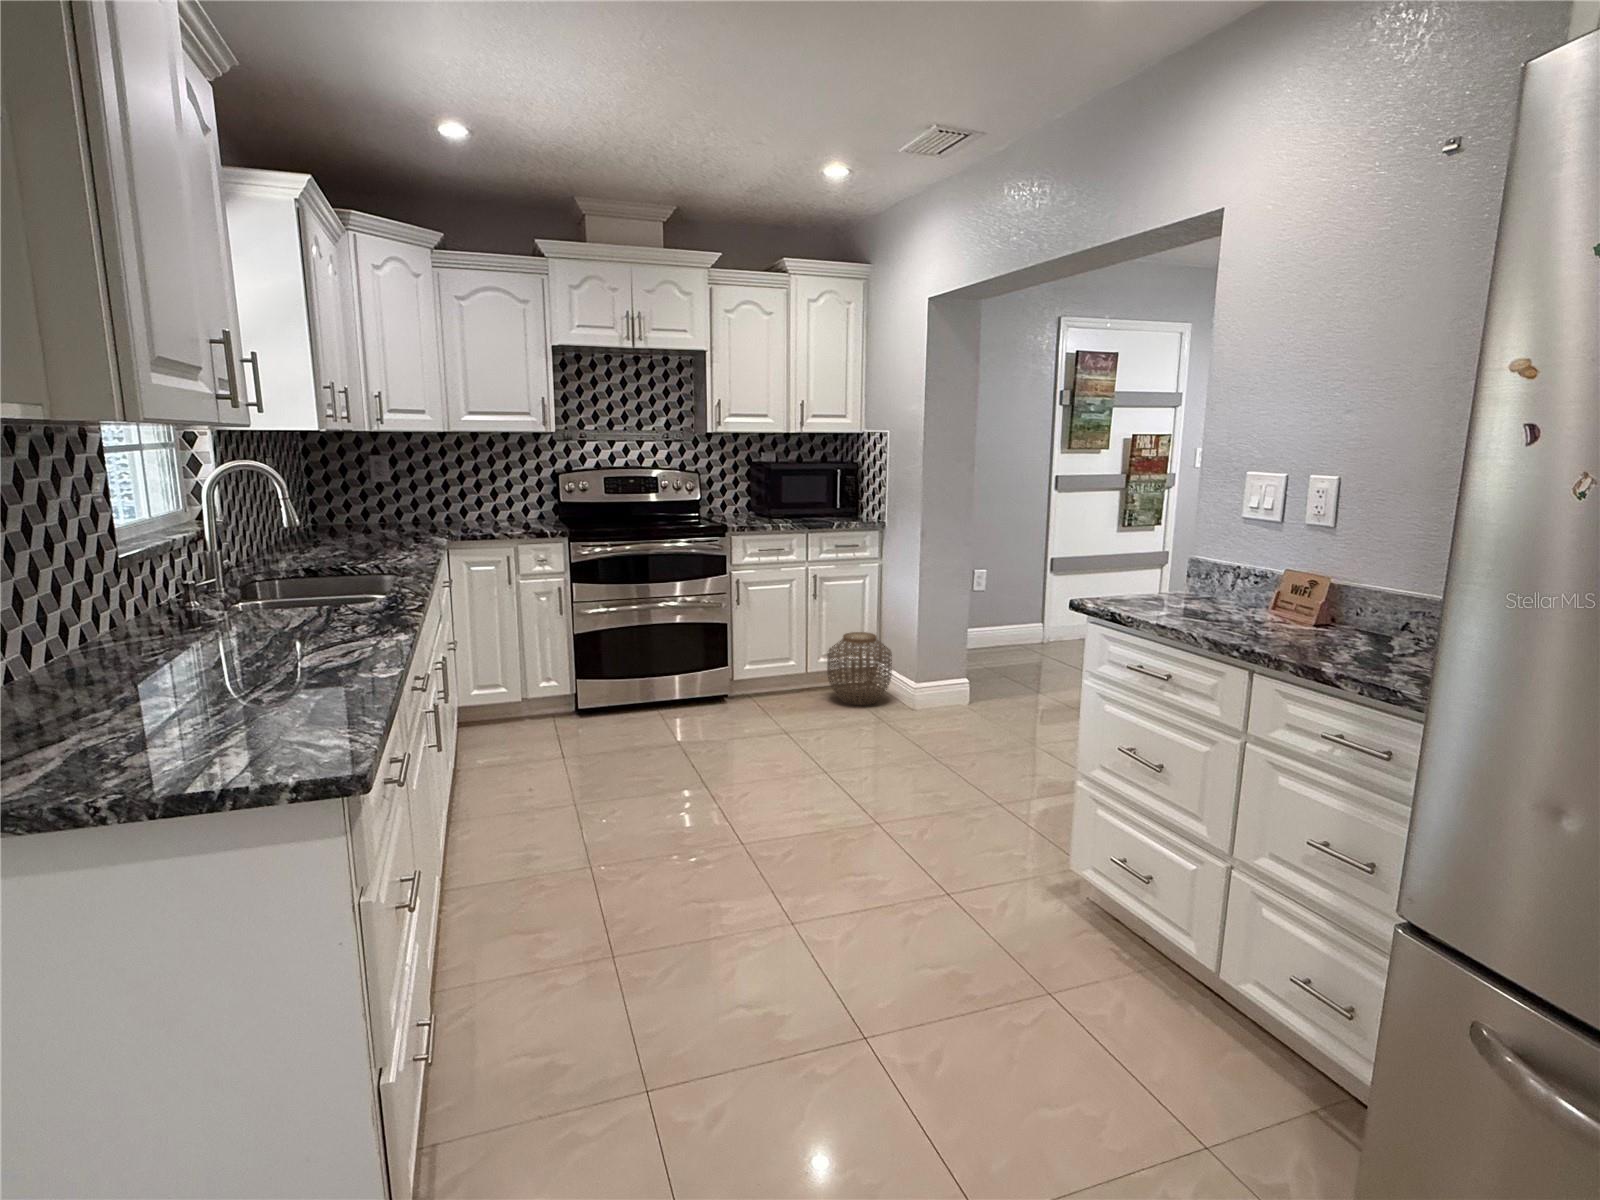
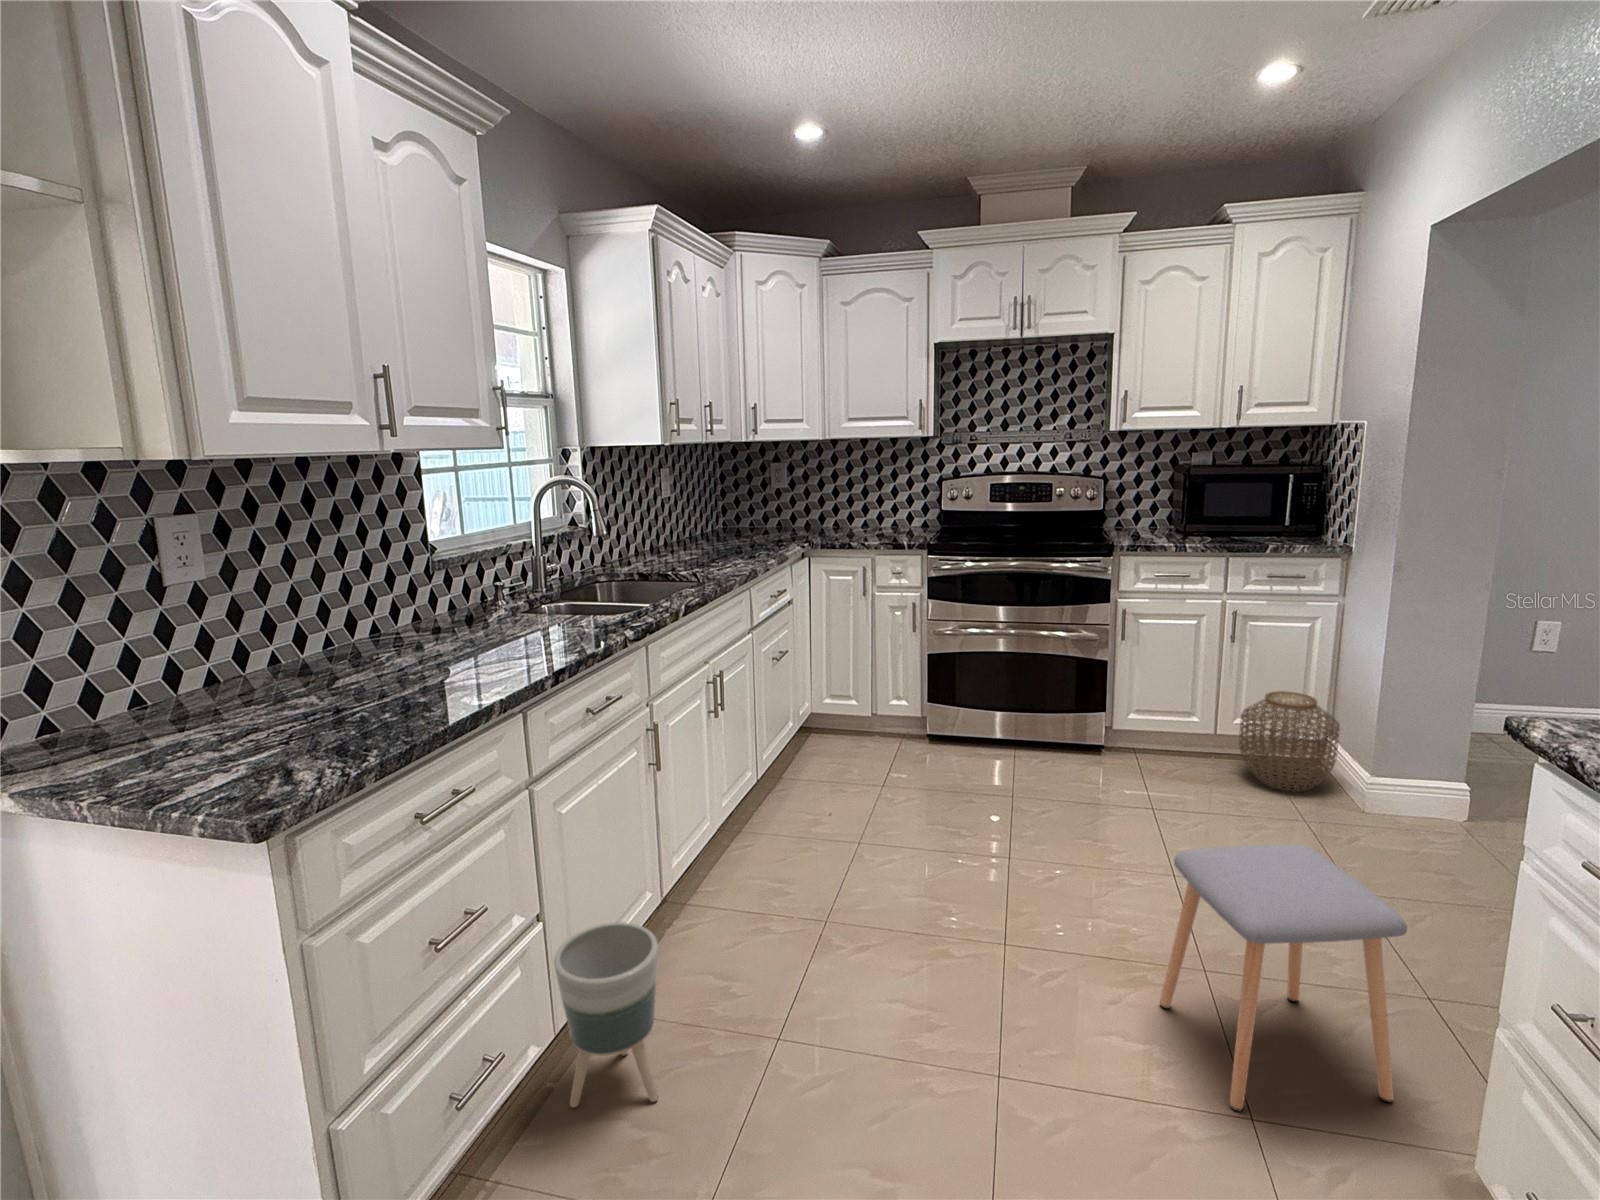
stool: none [865,703,1006,870] -> present [1160,844,1407,1111]
planter: none [464,850,564,1019] -> present [554,922,658,1107]

